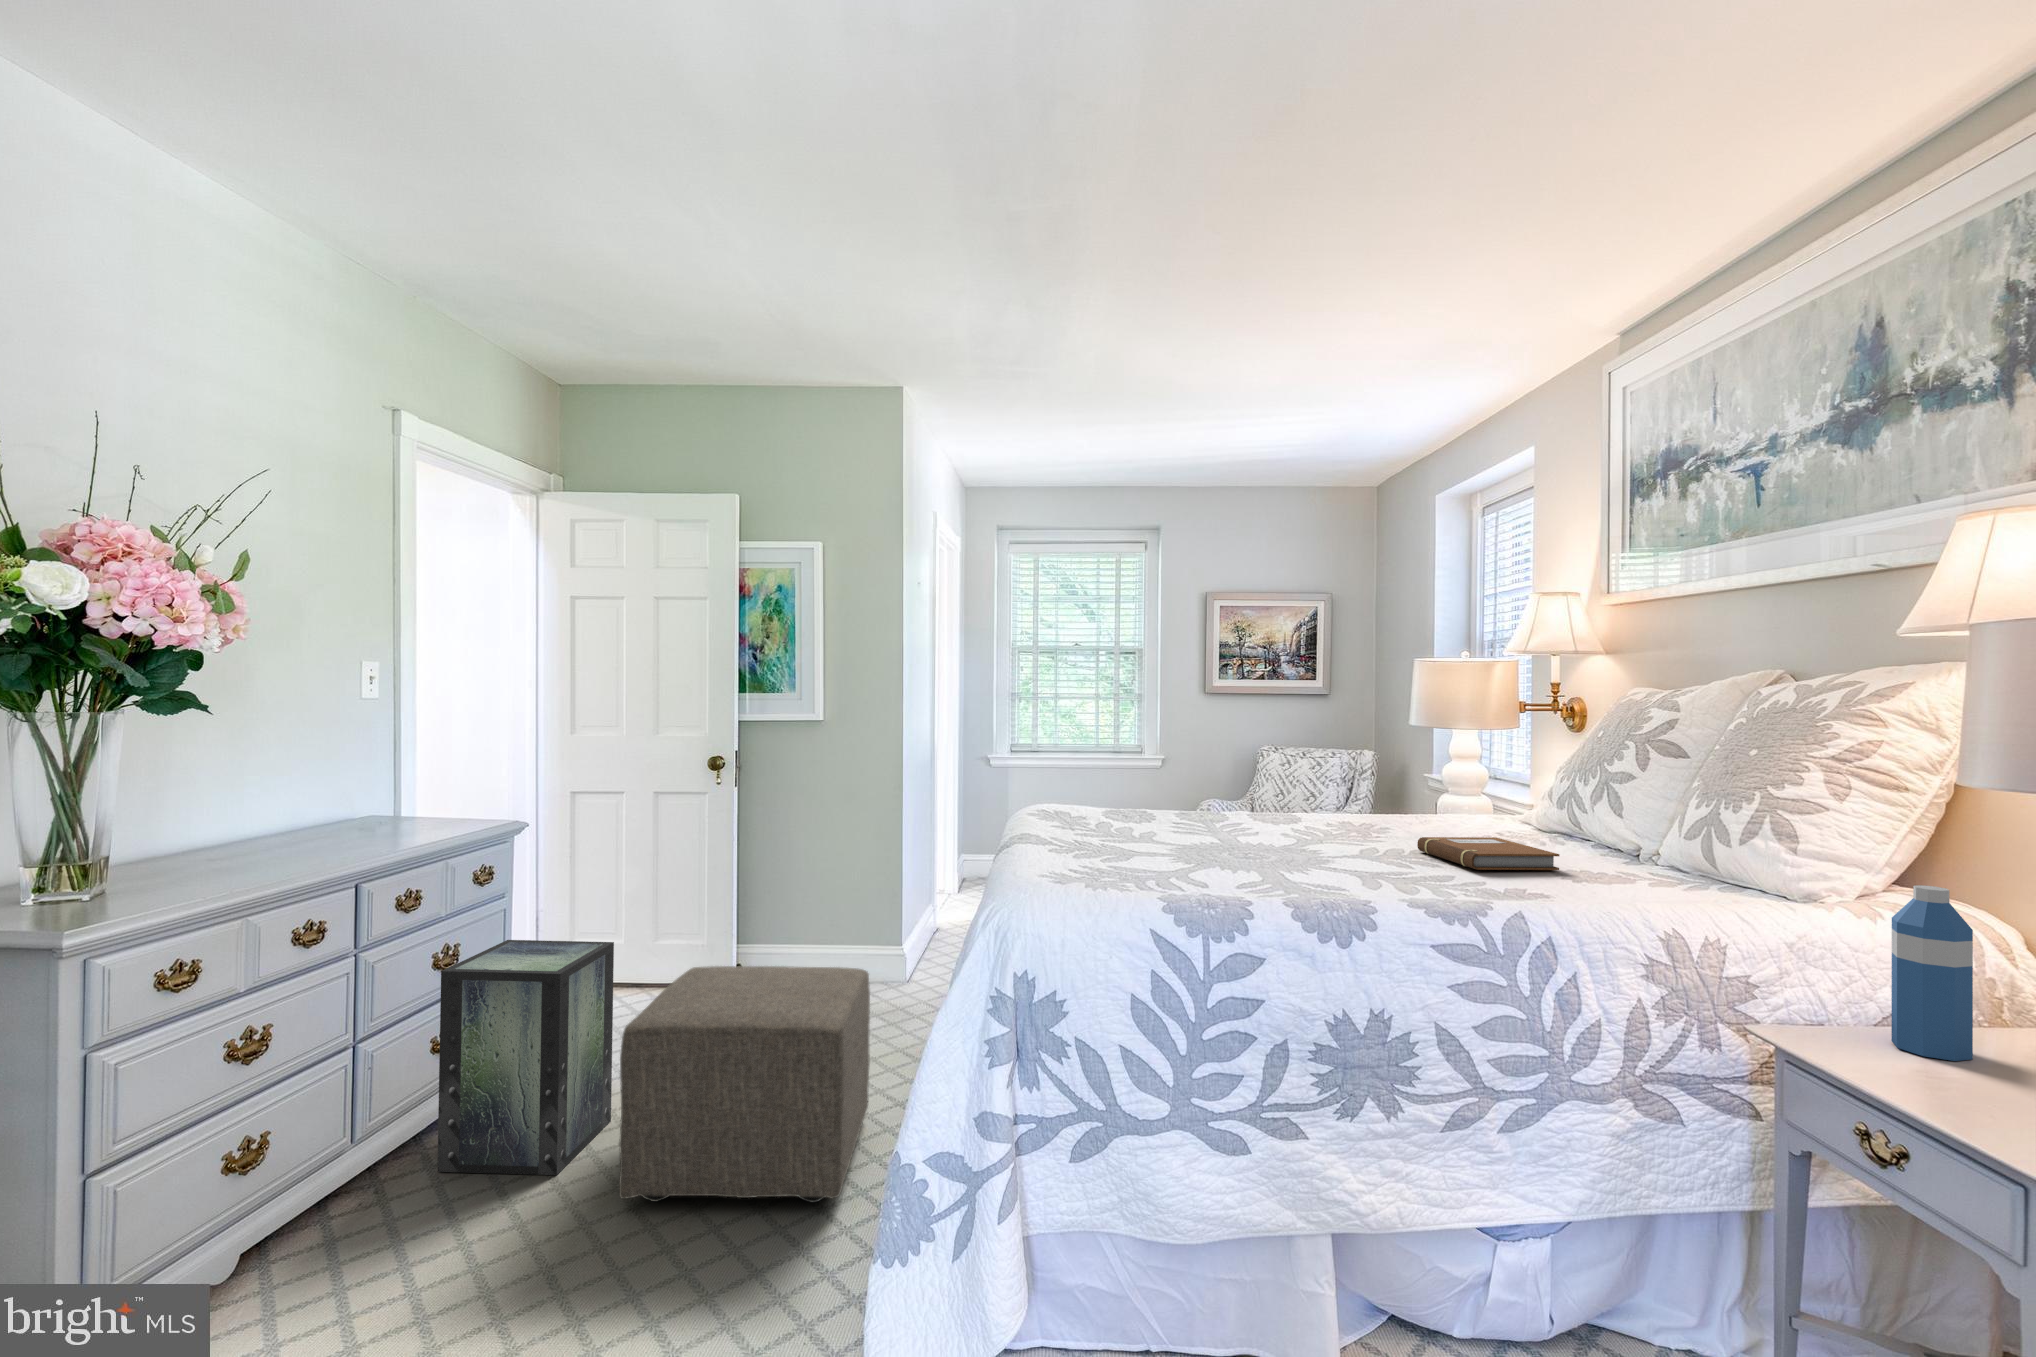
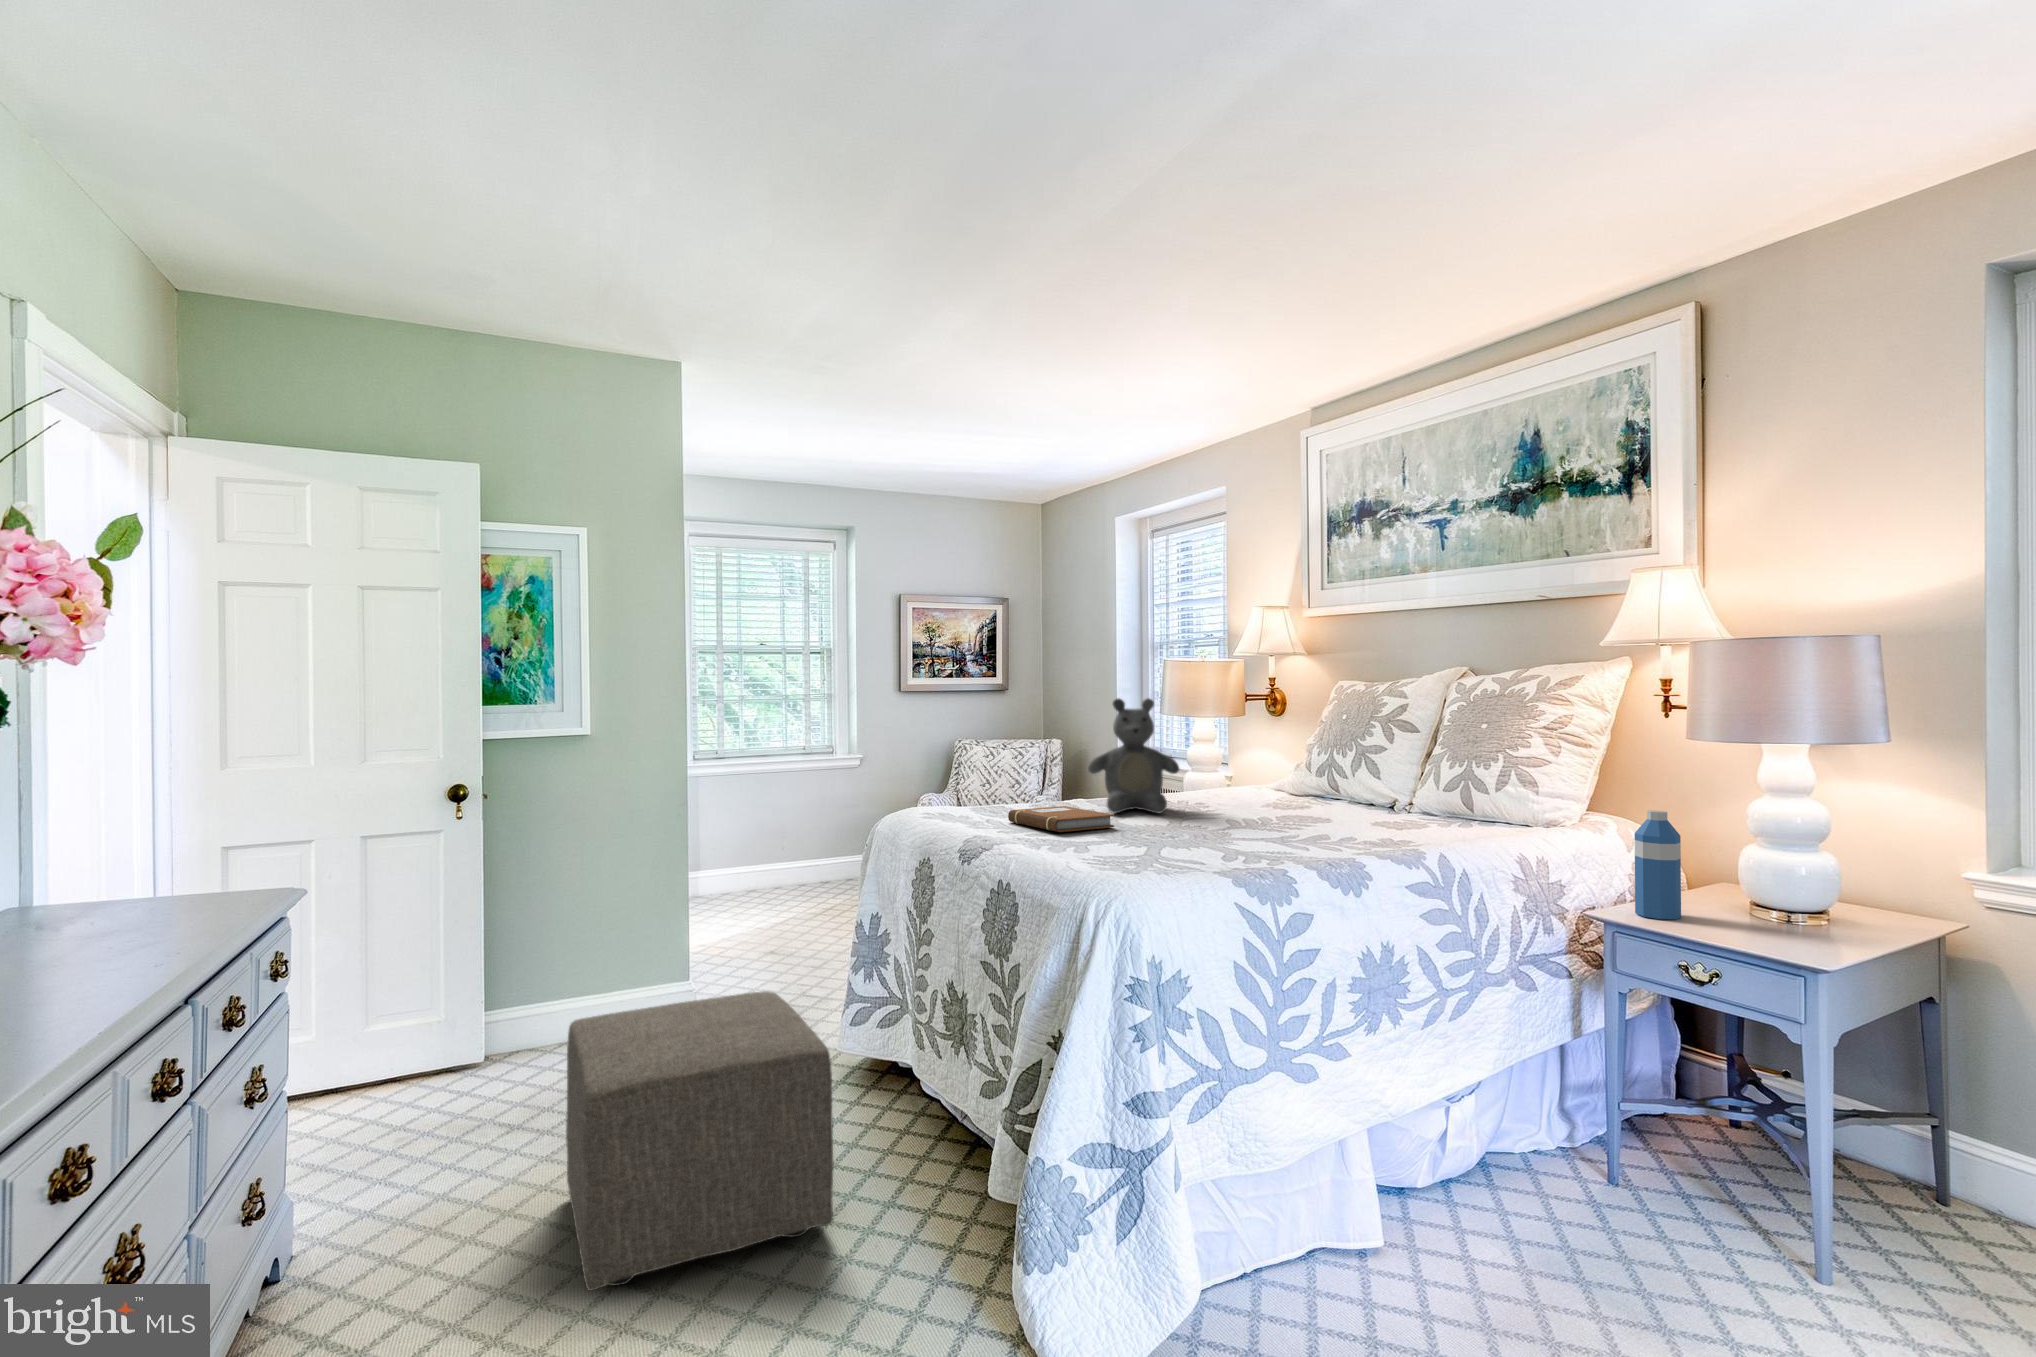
teddy bear: none [1228,700,1332,834] -> present [1088,698,1179,813]
notebook: present [1417,837,1559,870] -> present [1008,806,1114,832]
storage box: present [437,940,614,1175] -> none [279,1006,470,1337]

